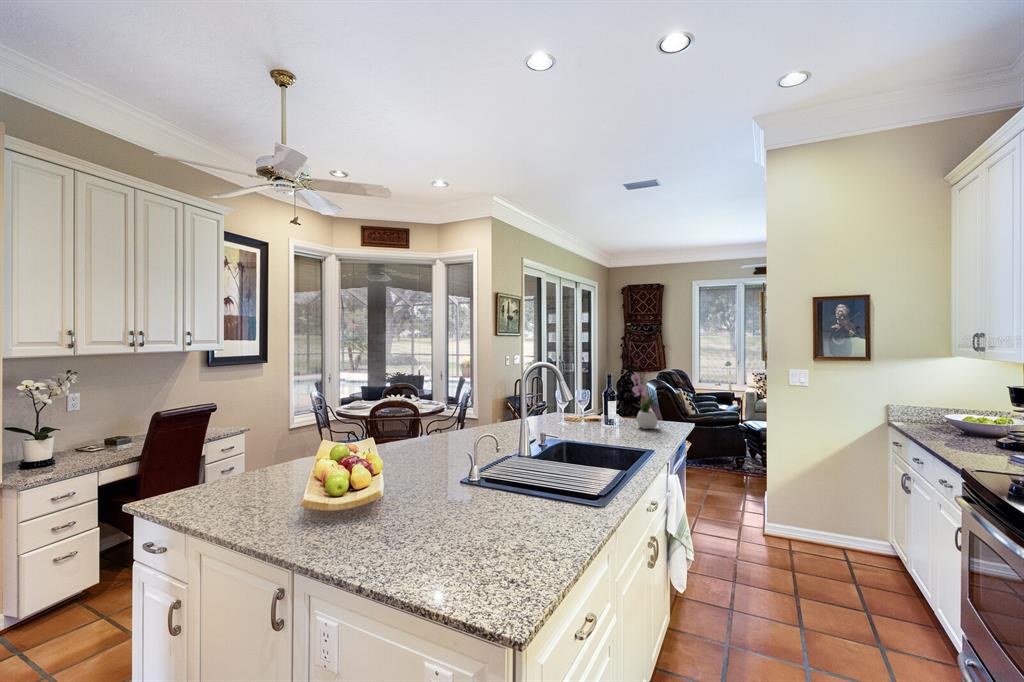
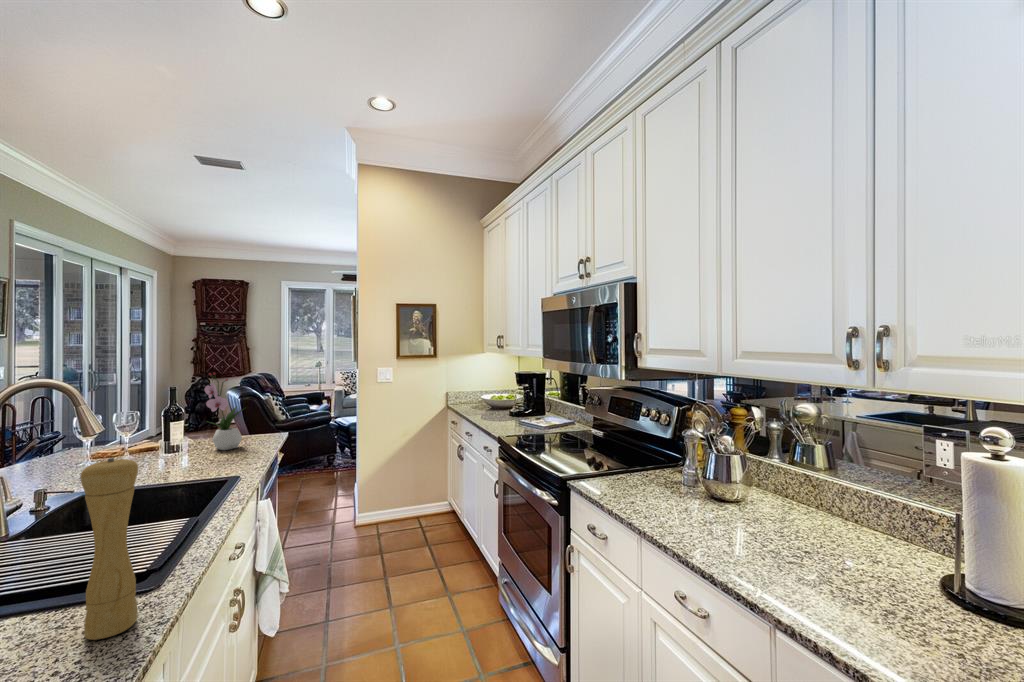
pepper mill: none [569,412,596,523] -> present [81,458,138,640]

